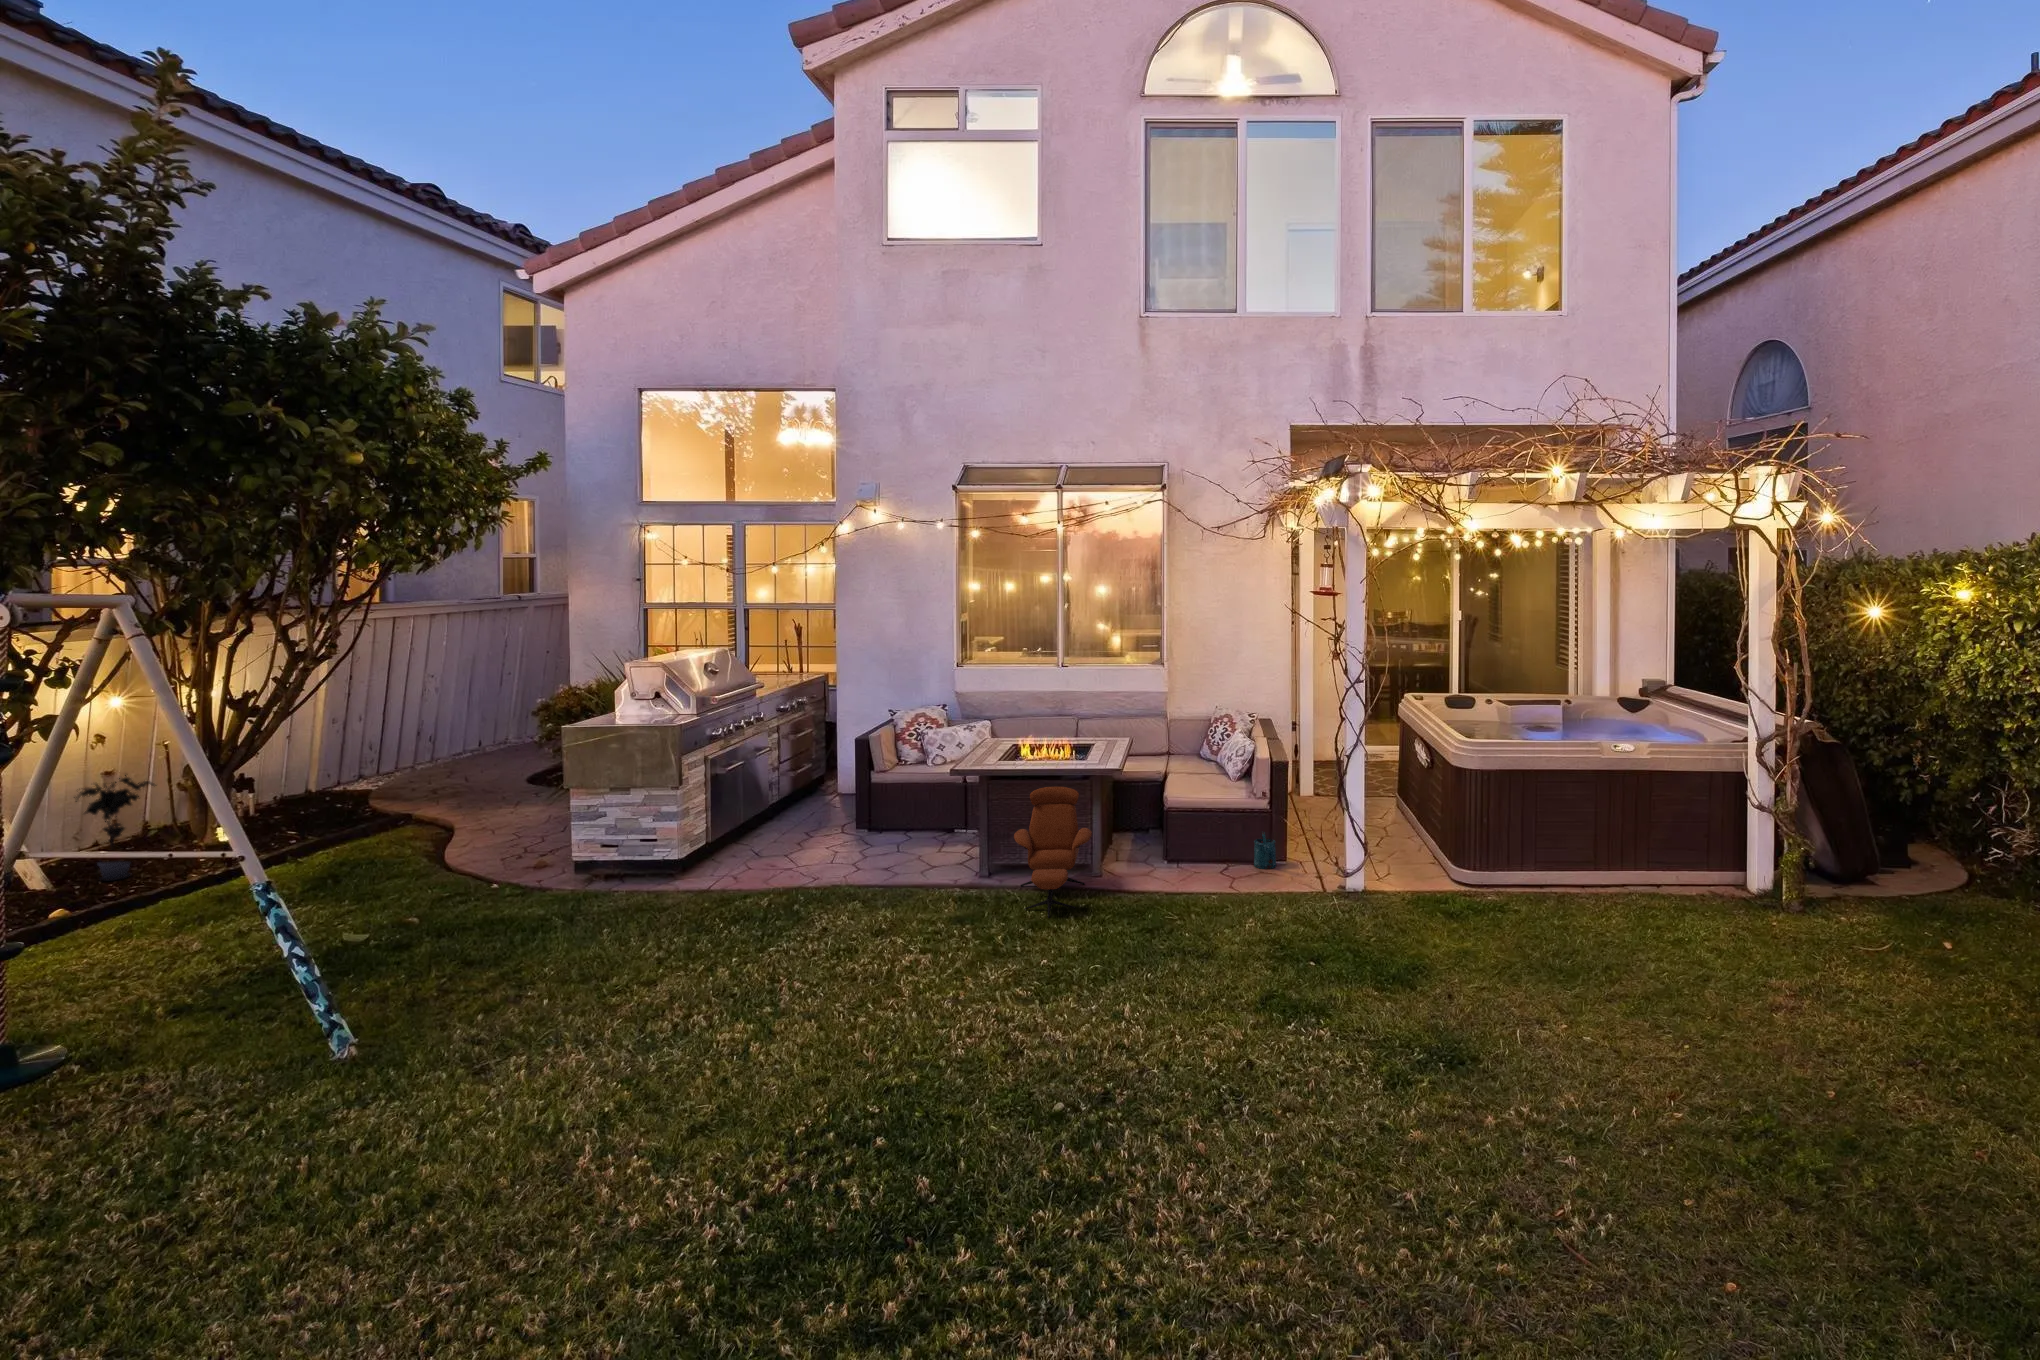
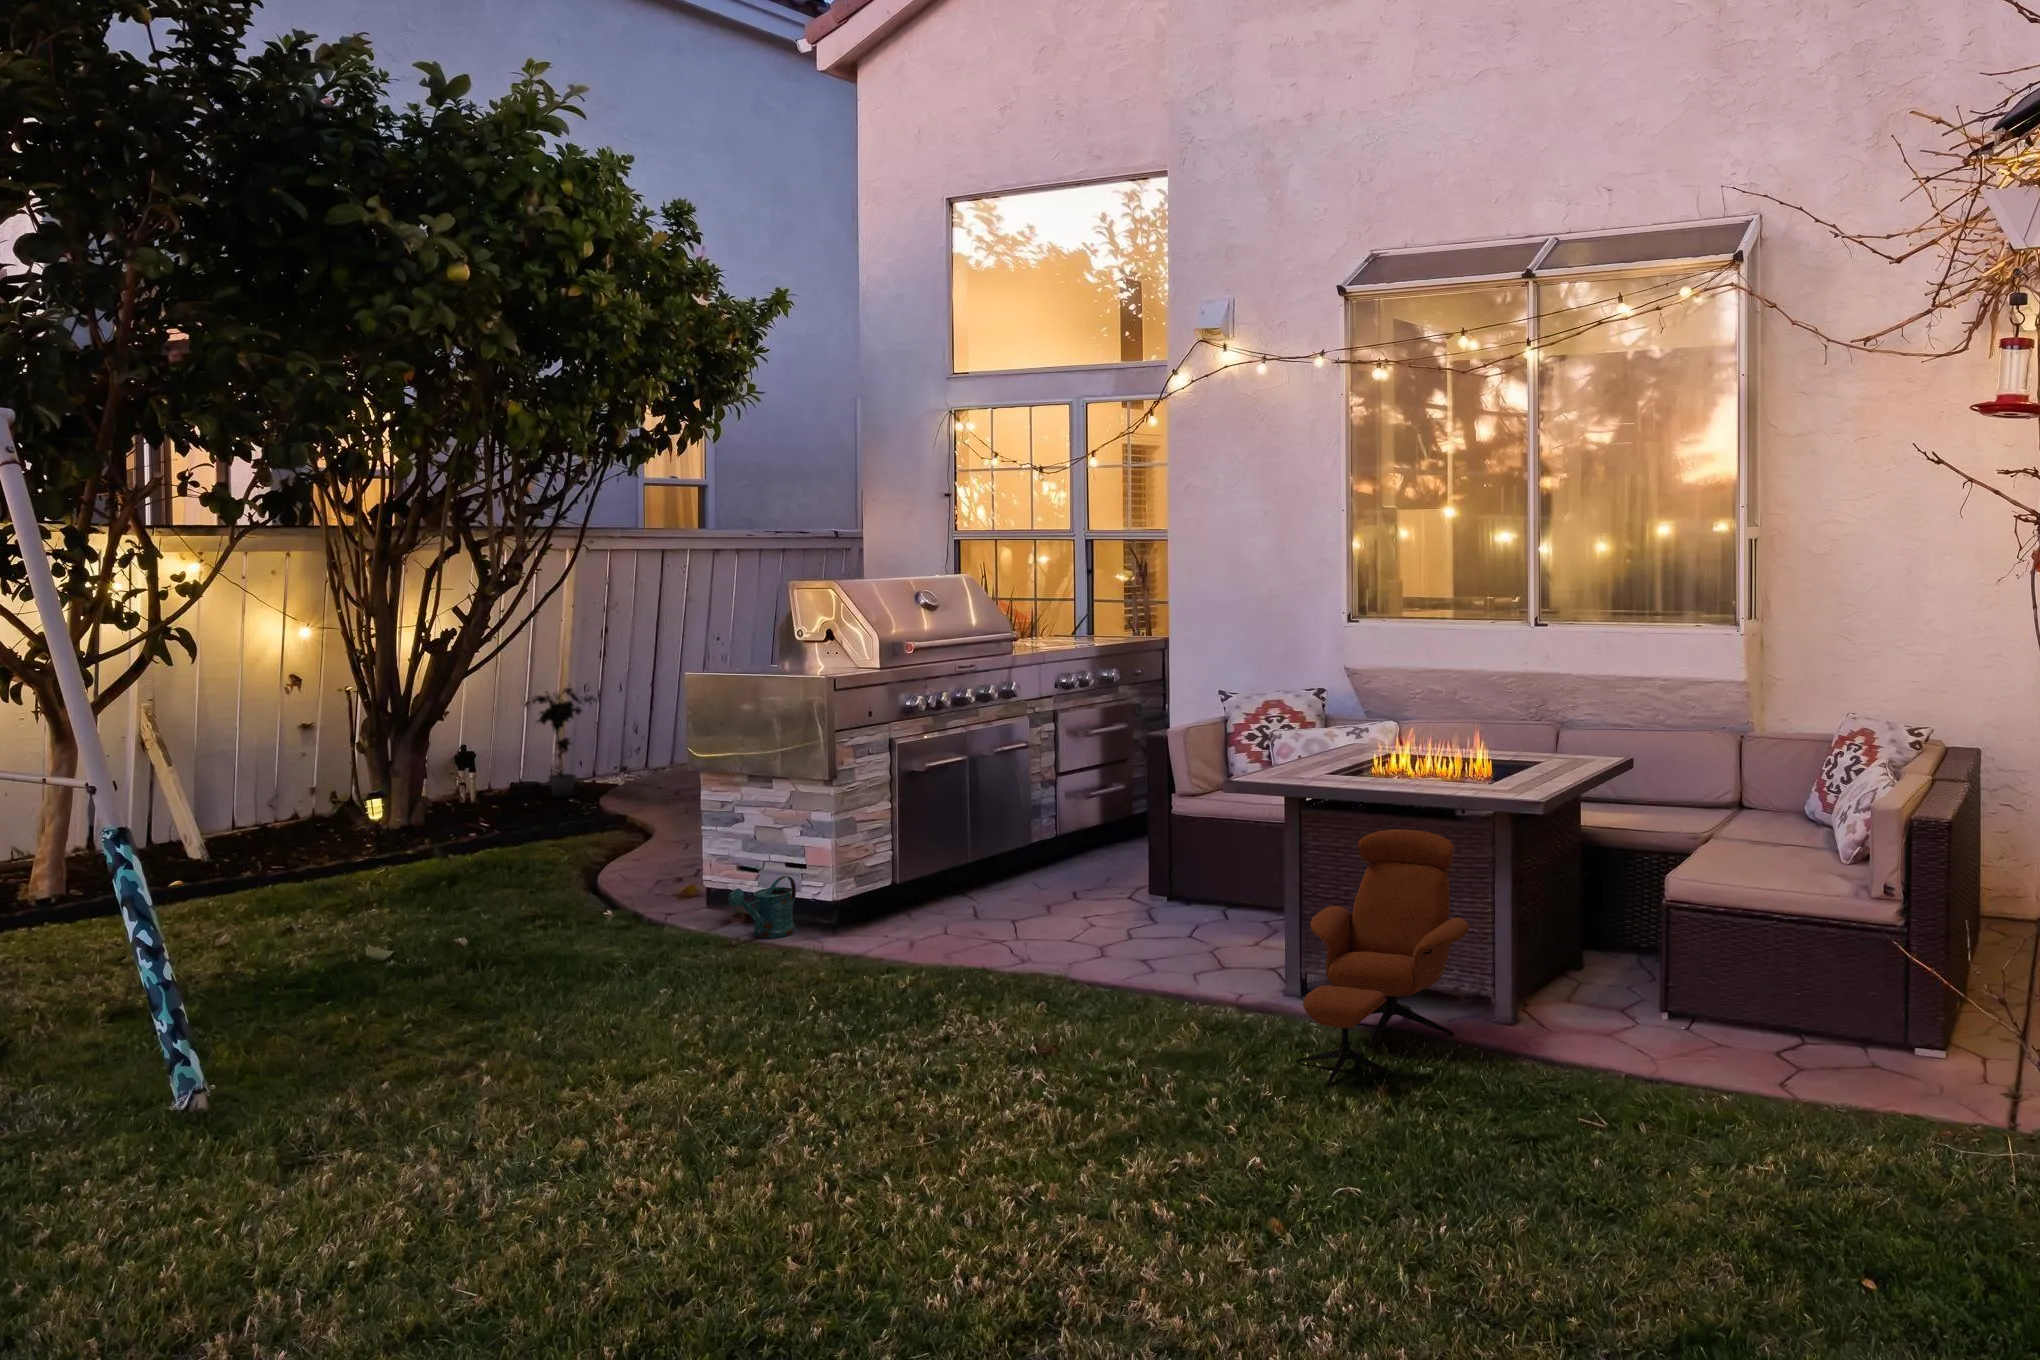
potted plant: present [74,775,156,881] -> present [528,688,597,797]
watering can: present [1254,832,1276,869] -> present [729,876,796,938]

